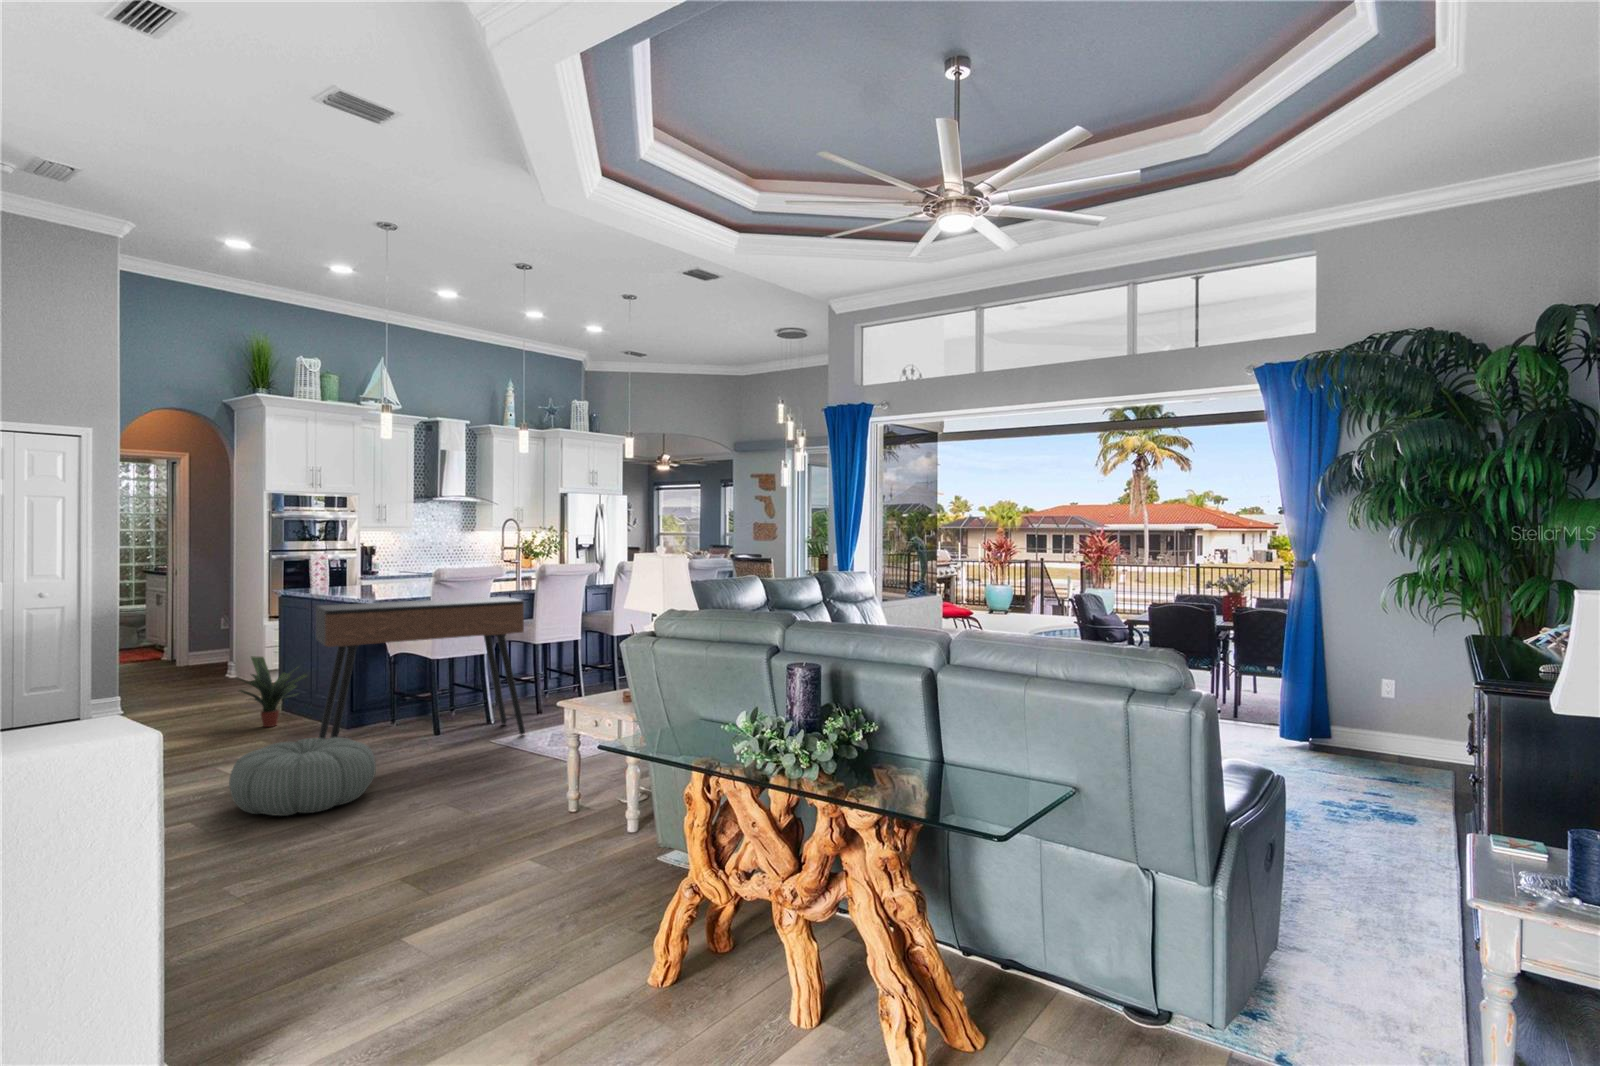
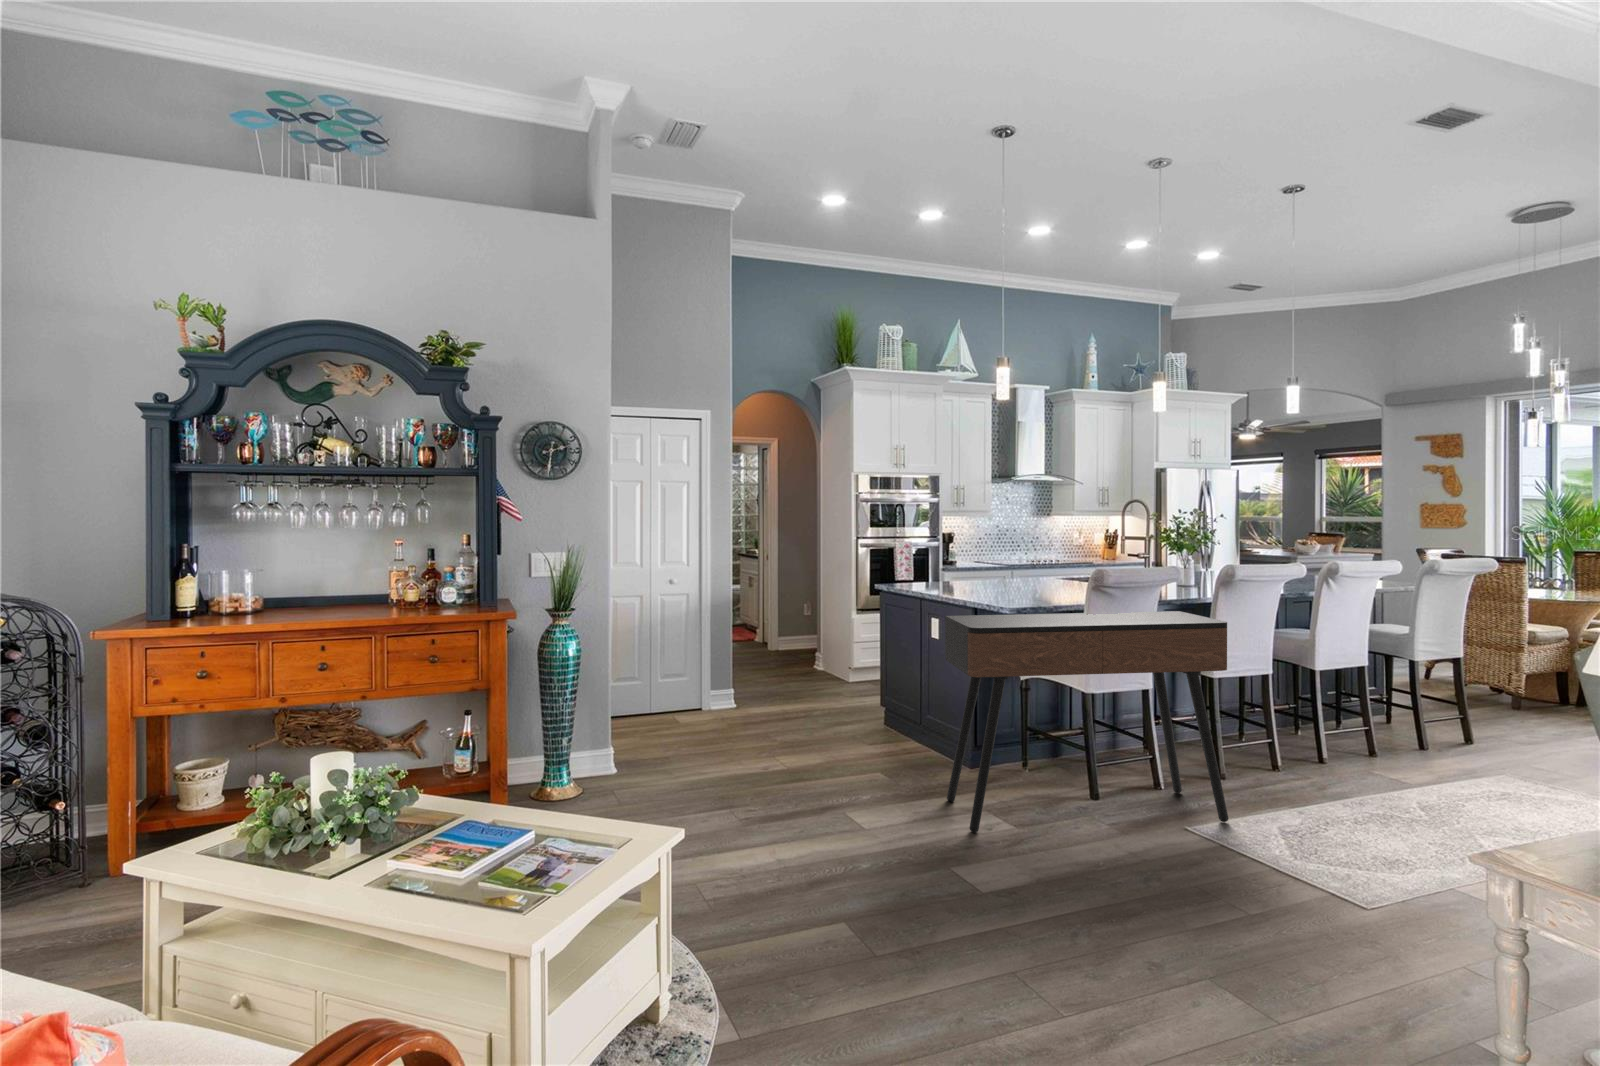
potted plant: present [237,656,307,727] -> none [843,663,917,750]
pouf: present [229,737,376,816] -> none [882,817,1076,957]

